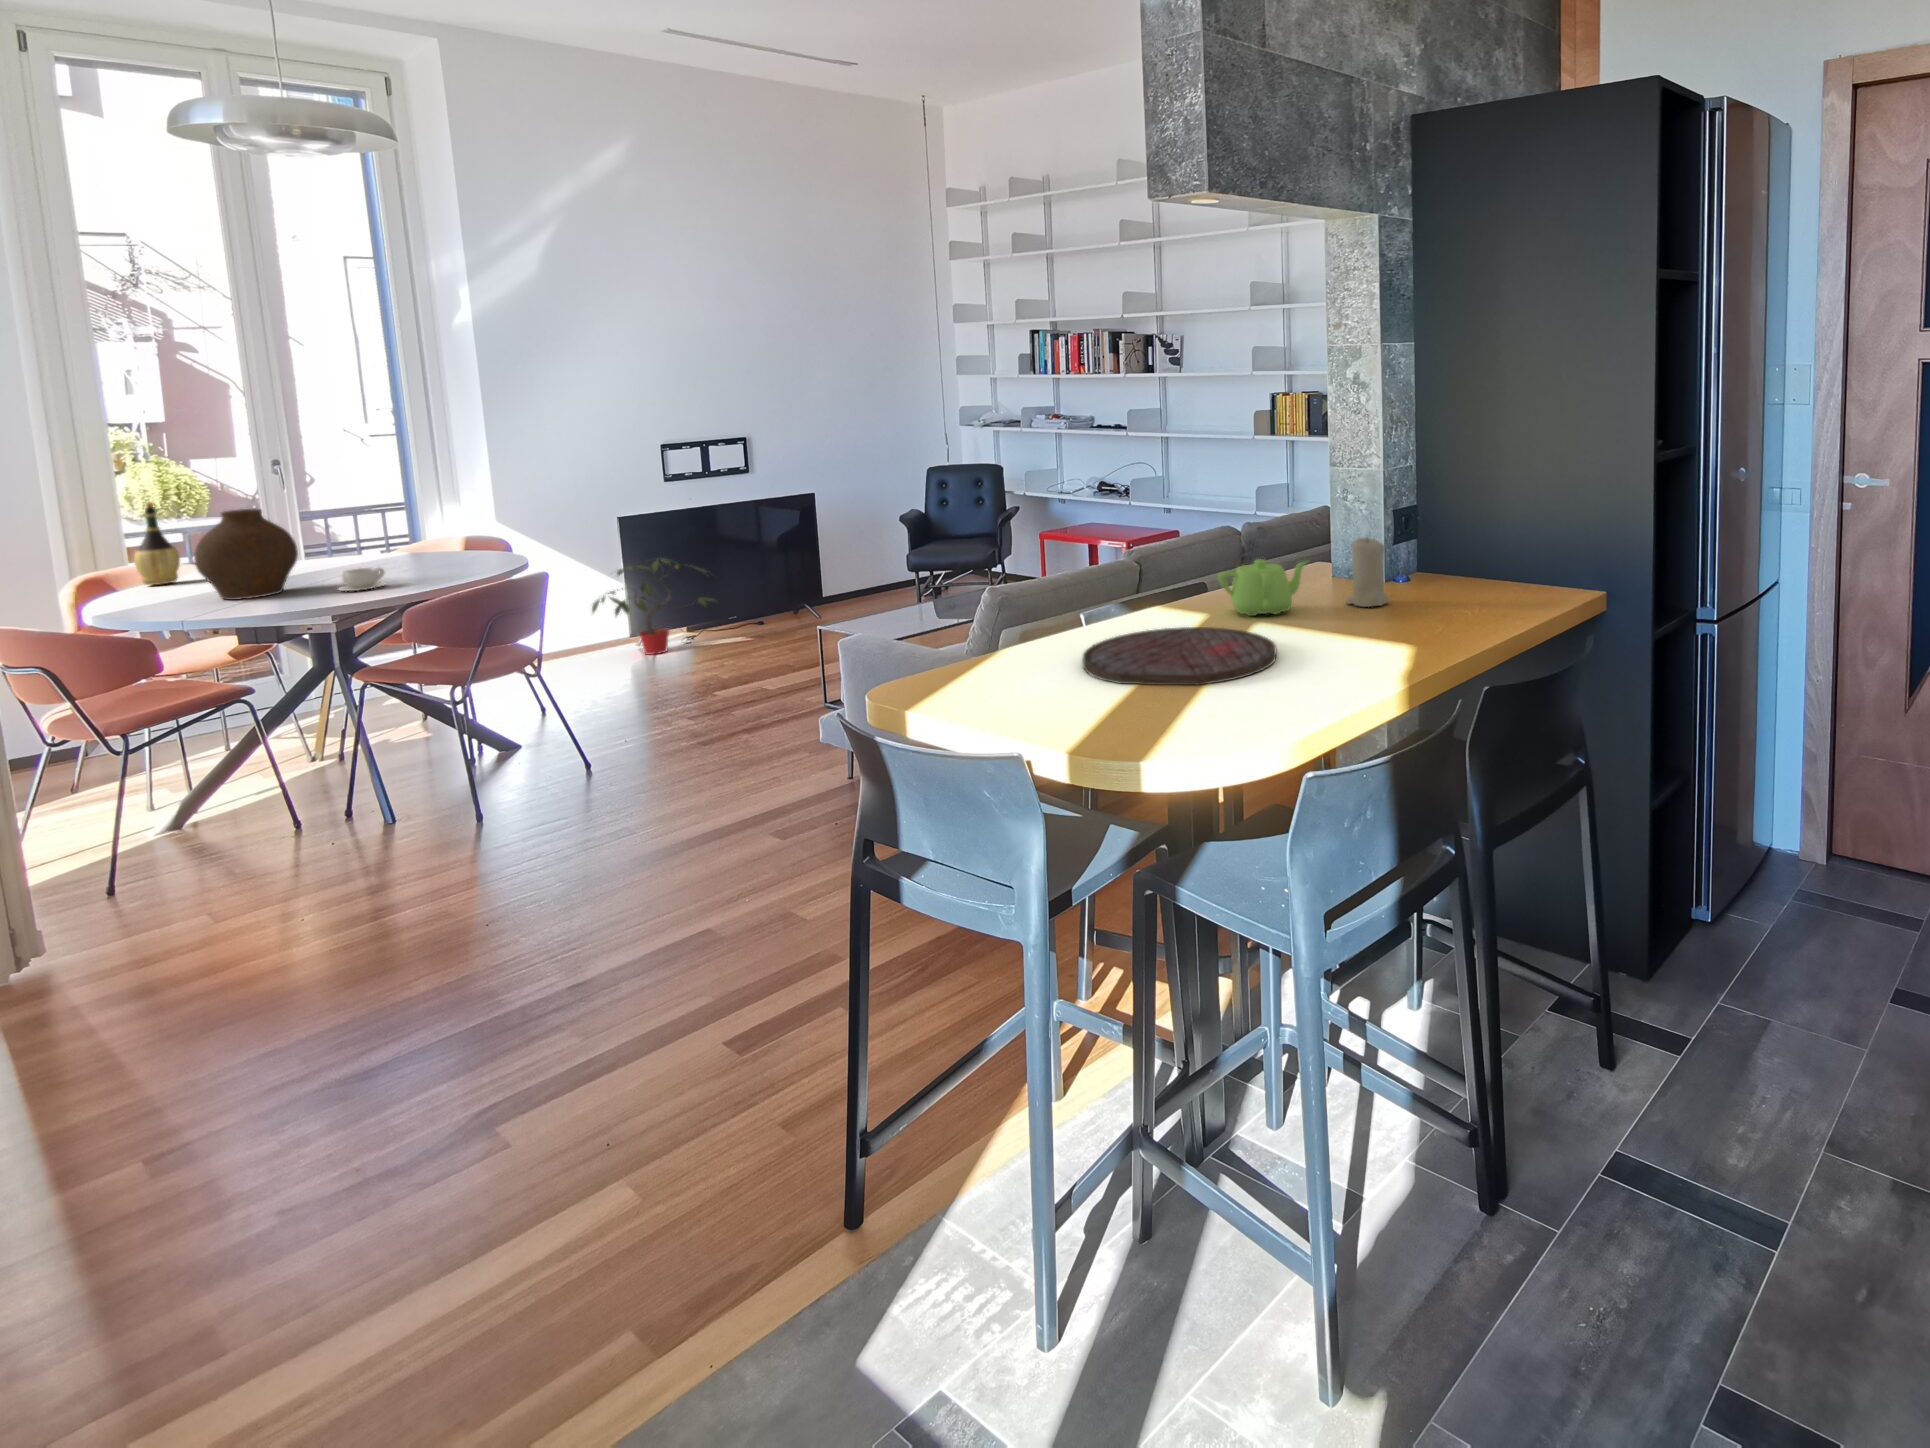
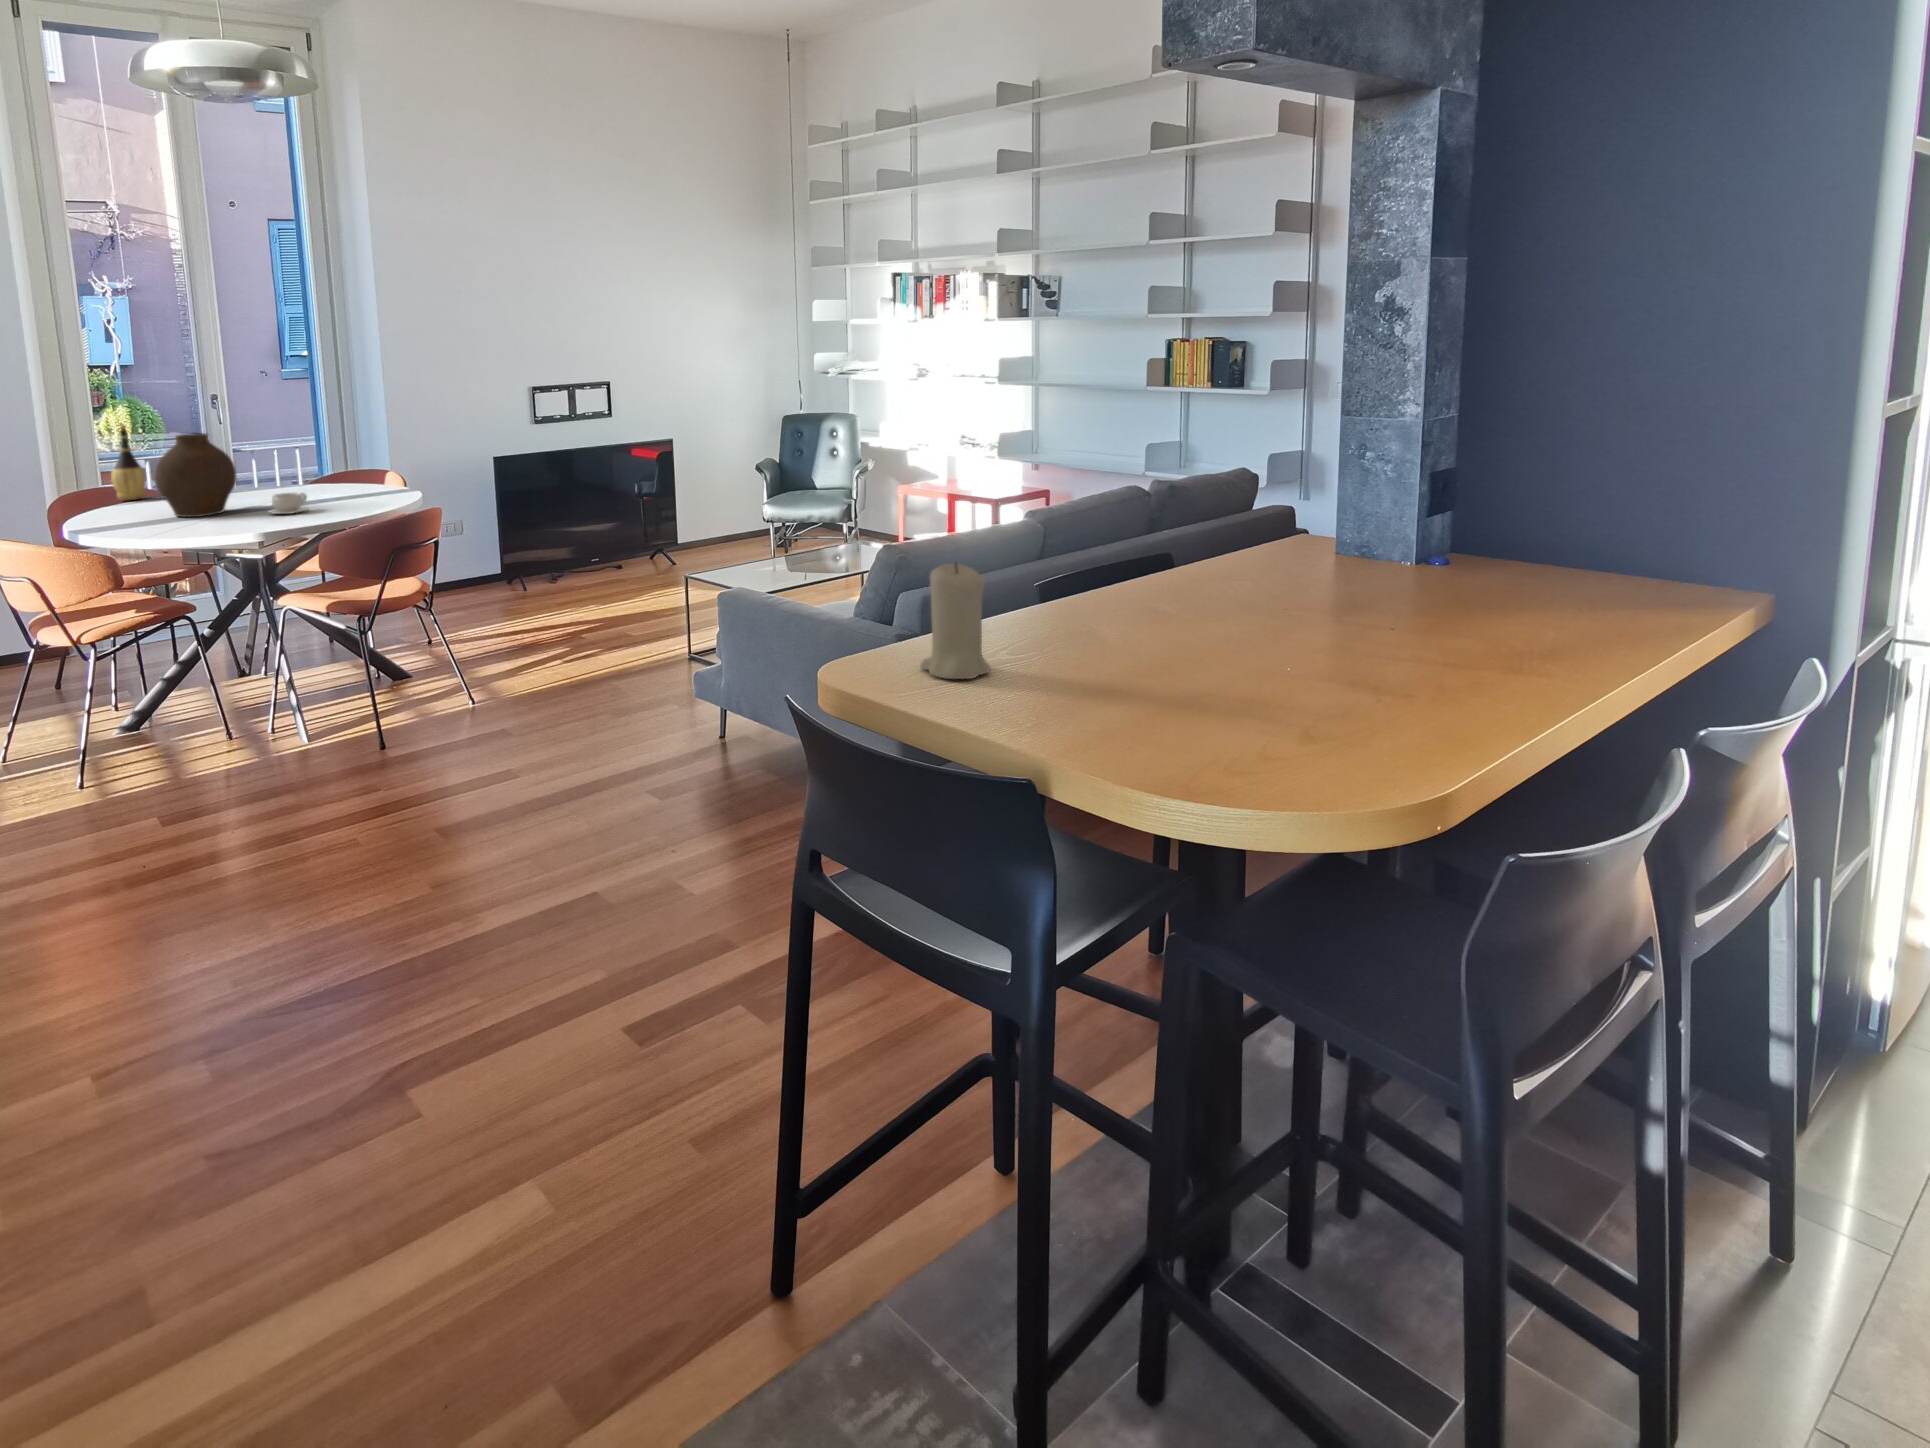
candle: present [1346,537,1389,607] -> present [920,563,991,679]
potted plant: present [592,558,715,655] -> none [474,493,590,587]
teapot: present [1218,559,1307,616] -> none [1226,531,1353,603]
cutting board: present [1083,627,1277,685] -> none [1084,614,1359,702]

